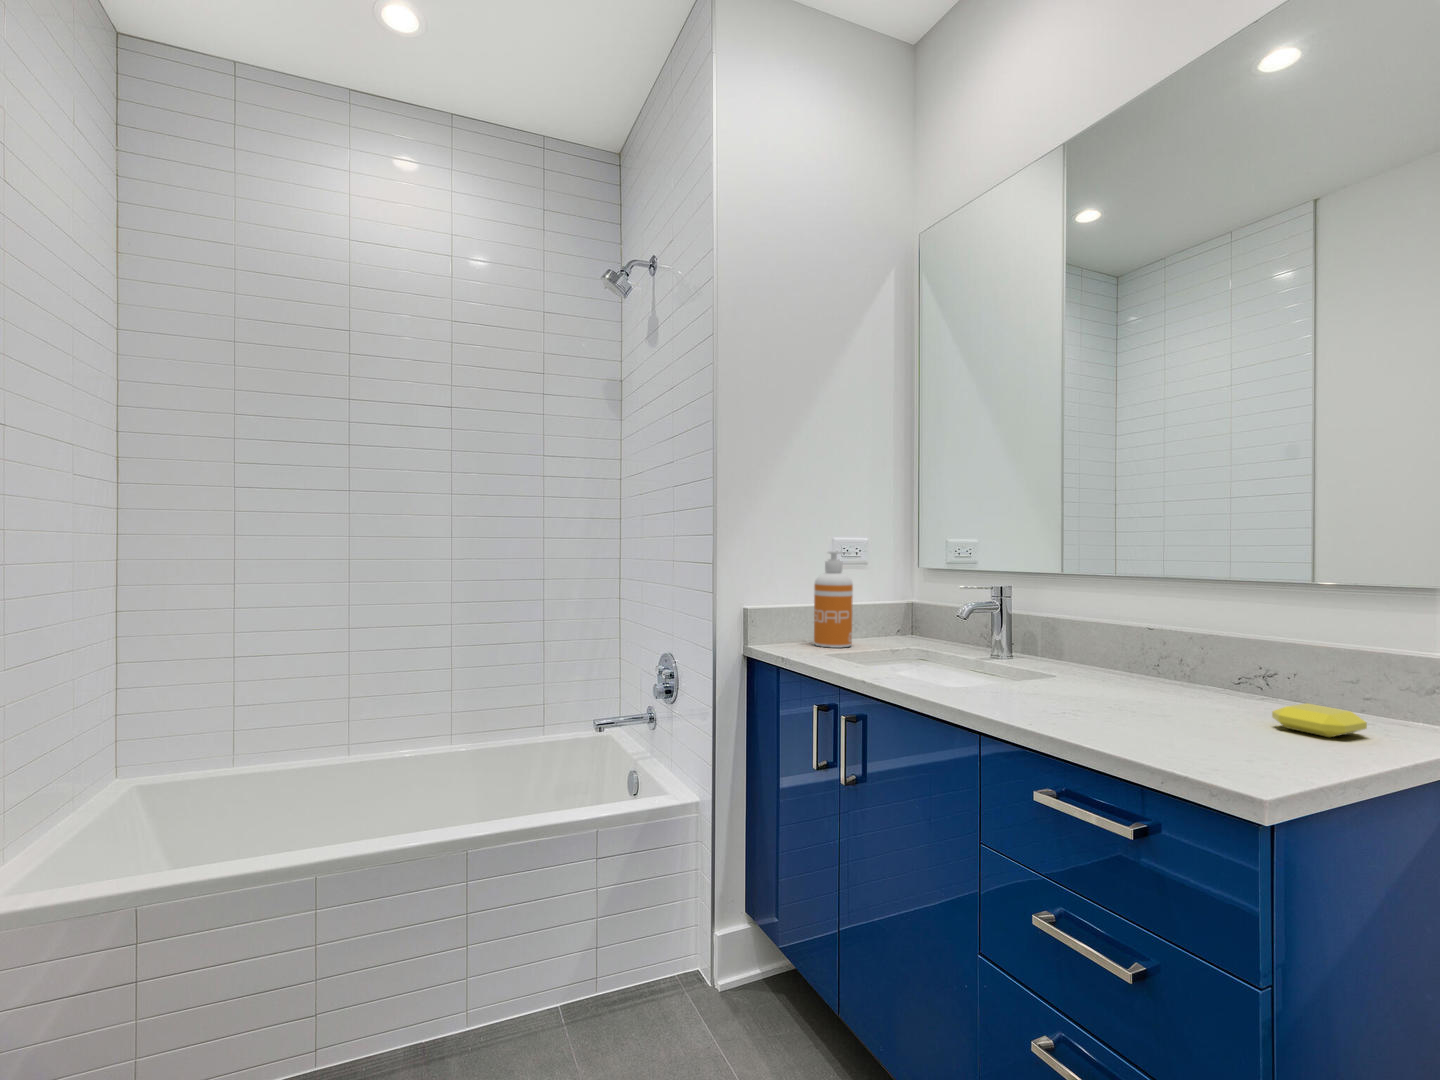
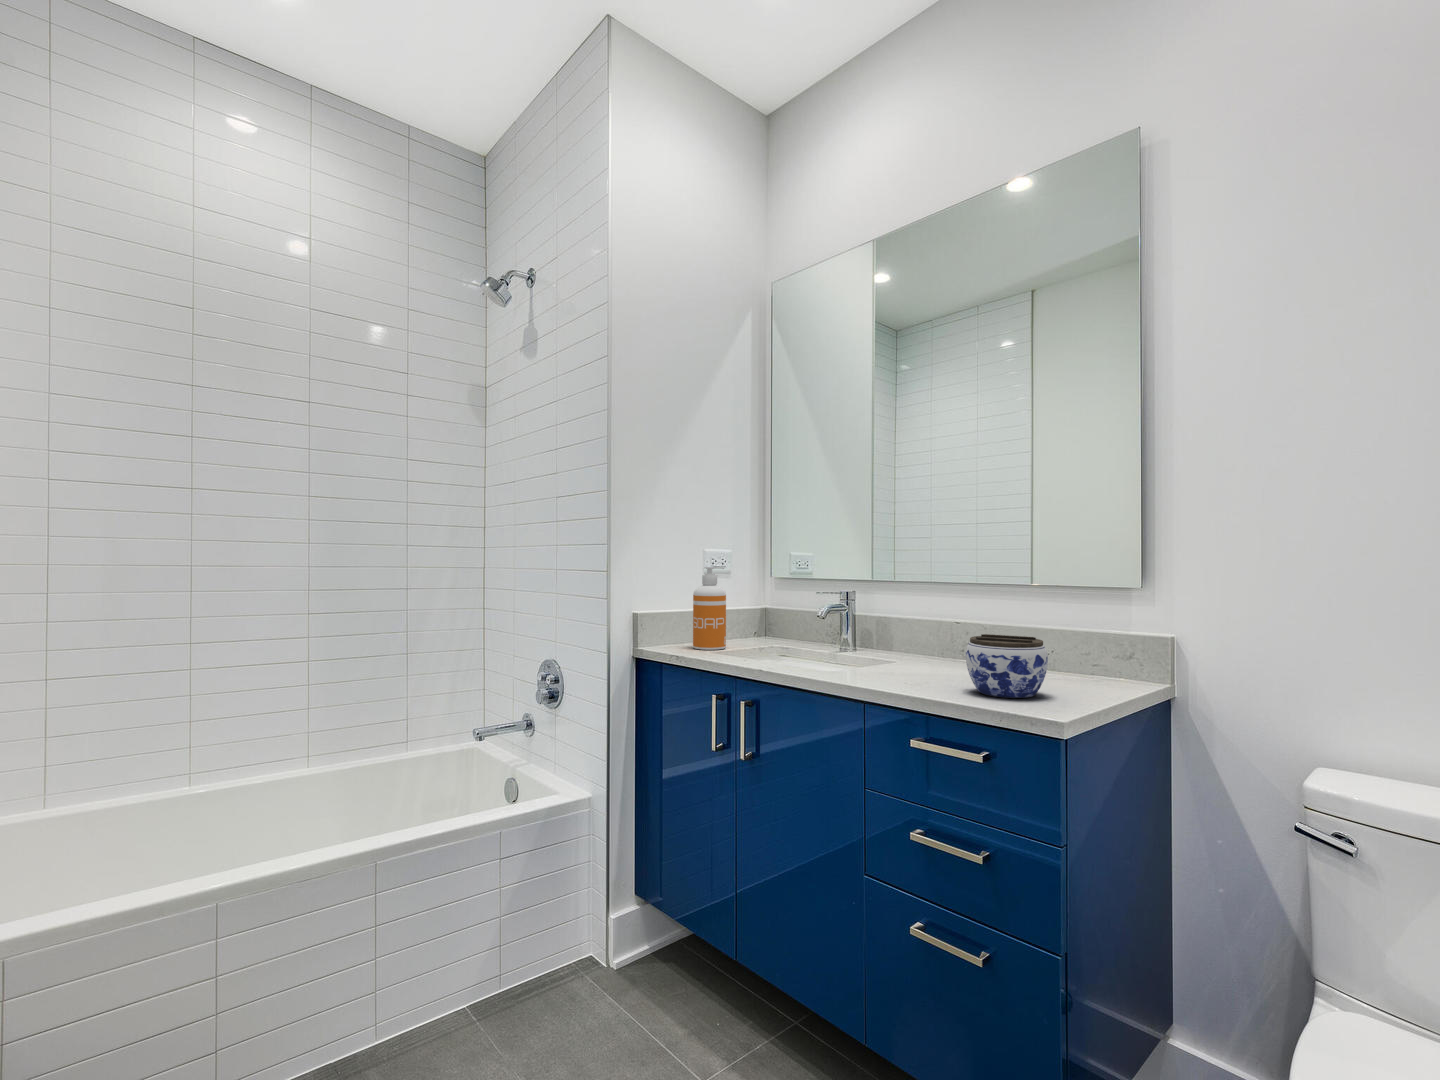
jar: none [1126,650,1258,747] -> present [966,634,1048,698]
soap bar: present [1272,703,1367,737] -> none [1049,667,1104,688]

